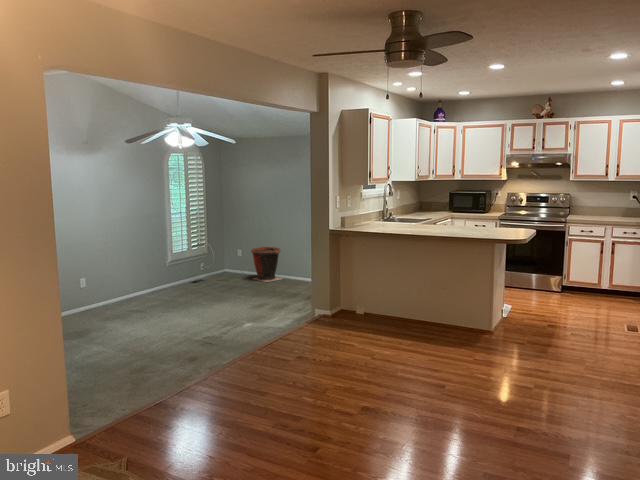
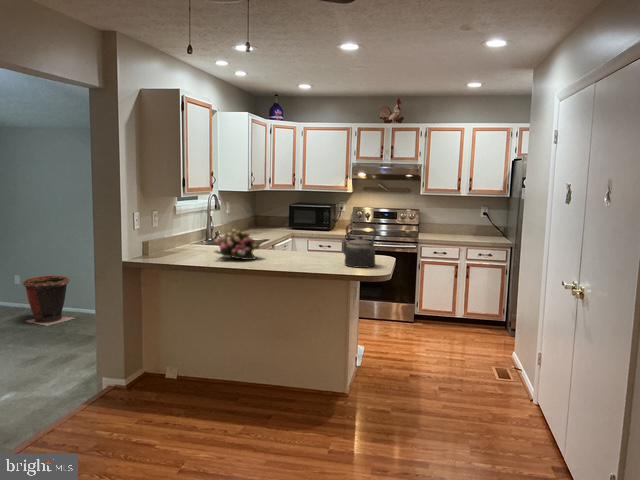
kettle: none [487,201,515,235] -> present [341,223,377,268]
flower arrangement: none [391,208,426,230] -> present [214,229,261,260]

